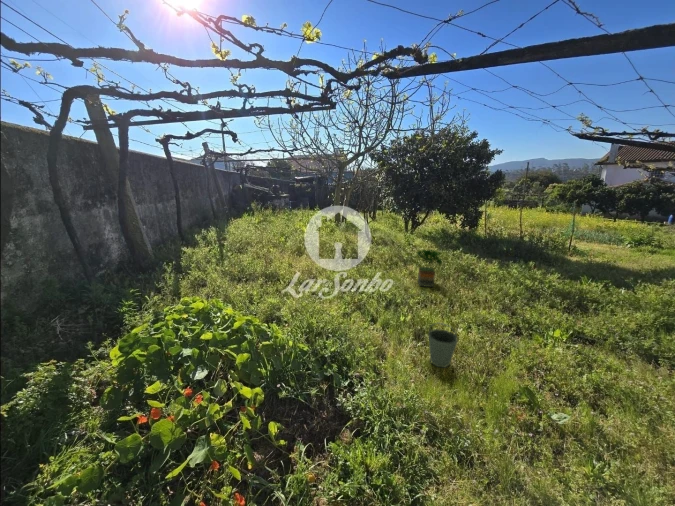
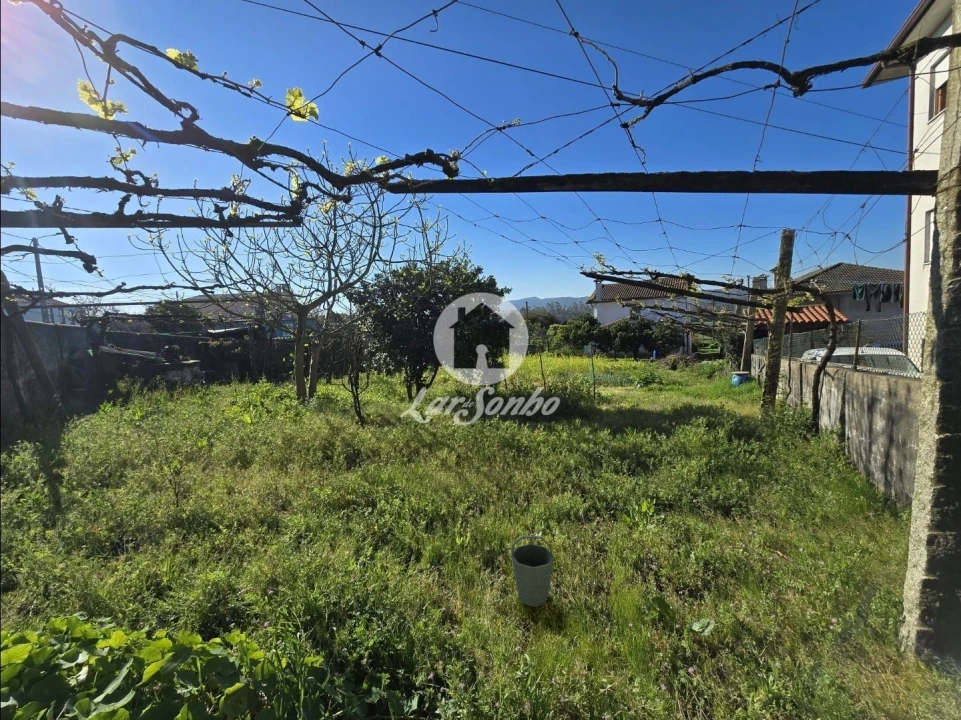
potted tree: present [417,249,442,287] -> none [448,422,487,480]

